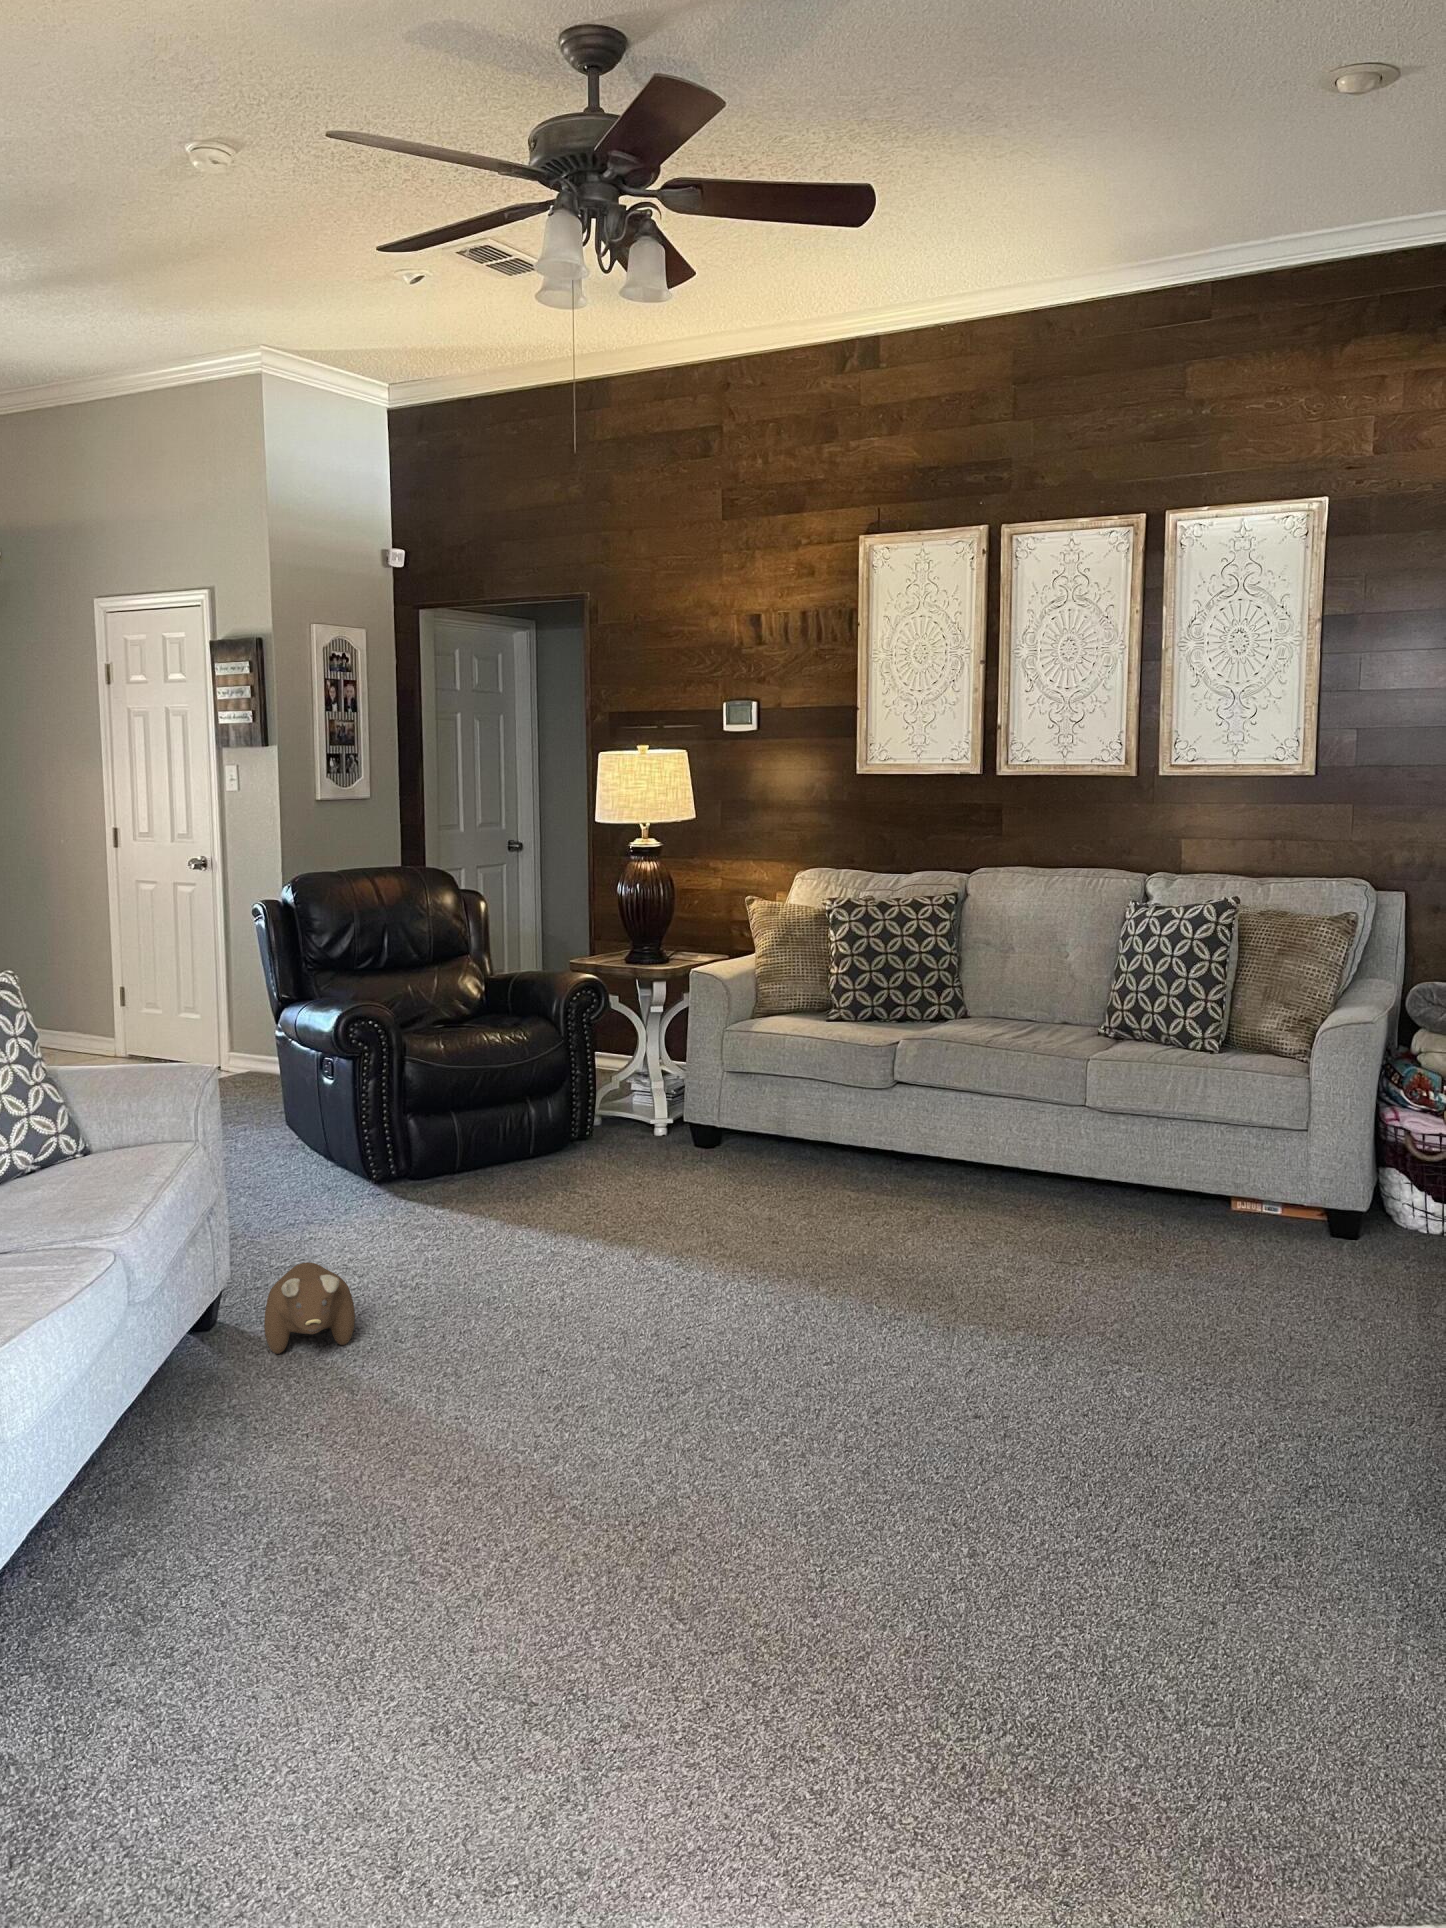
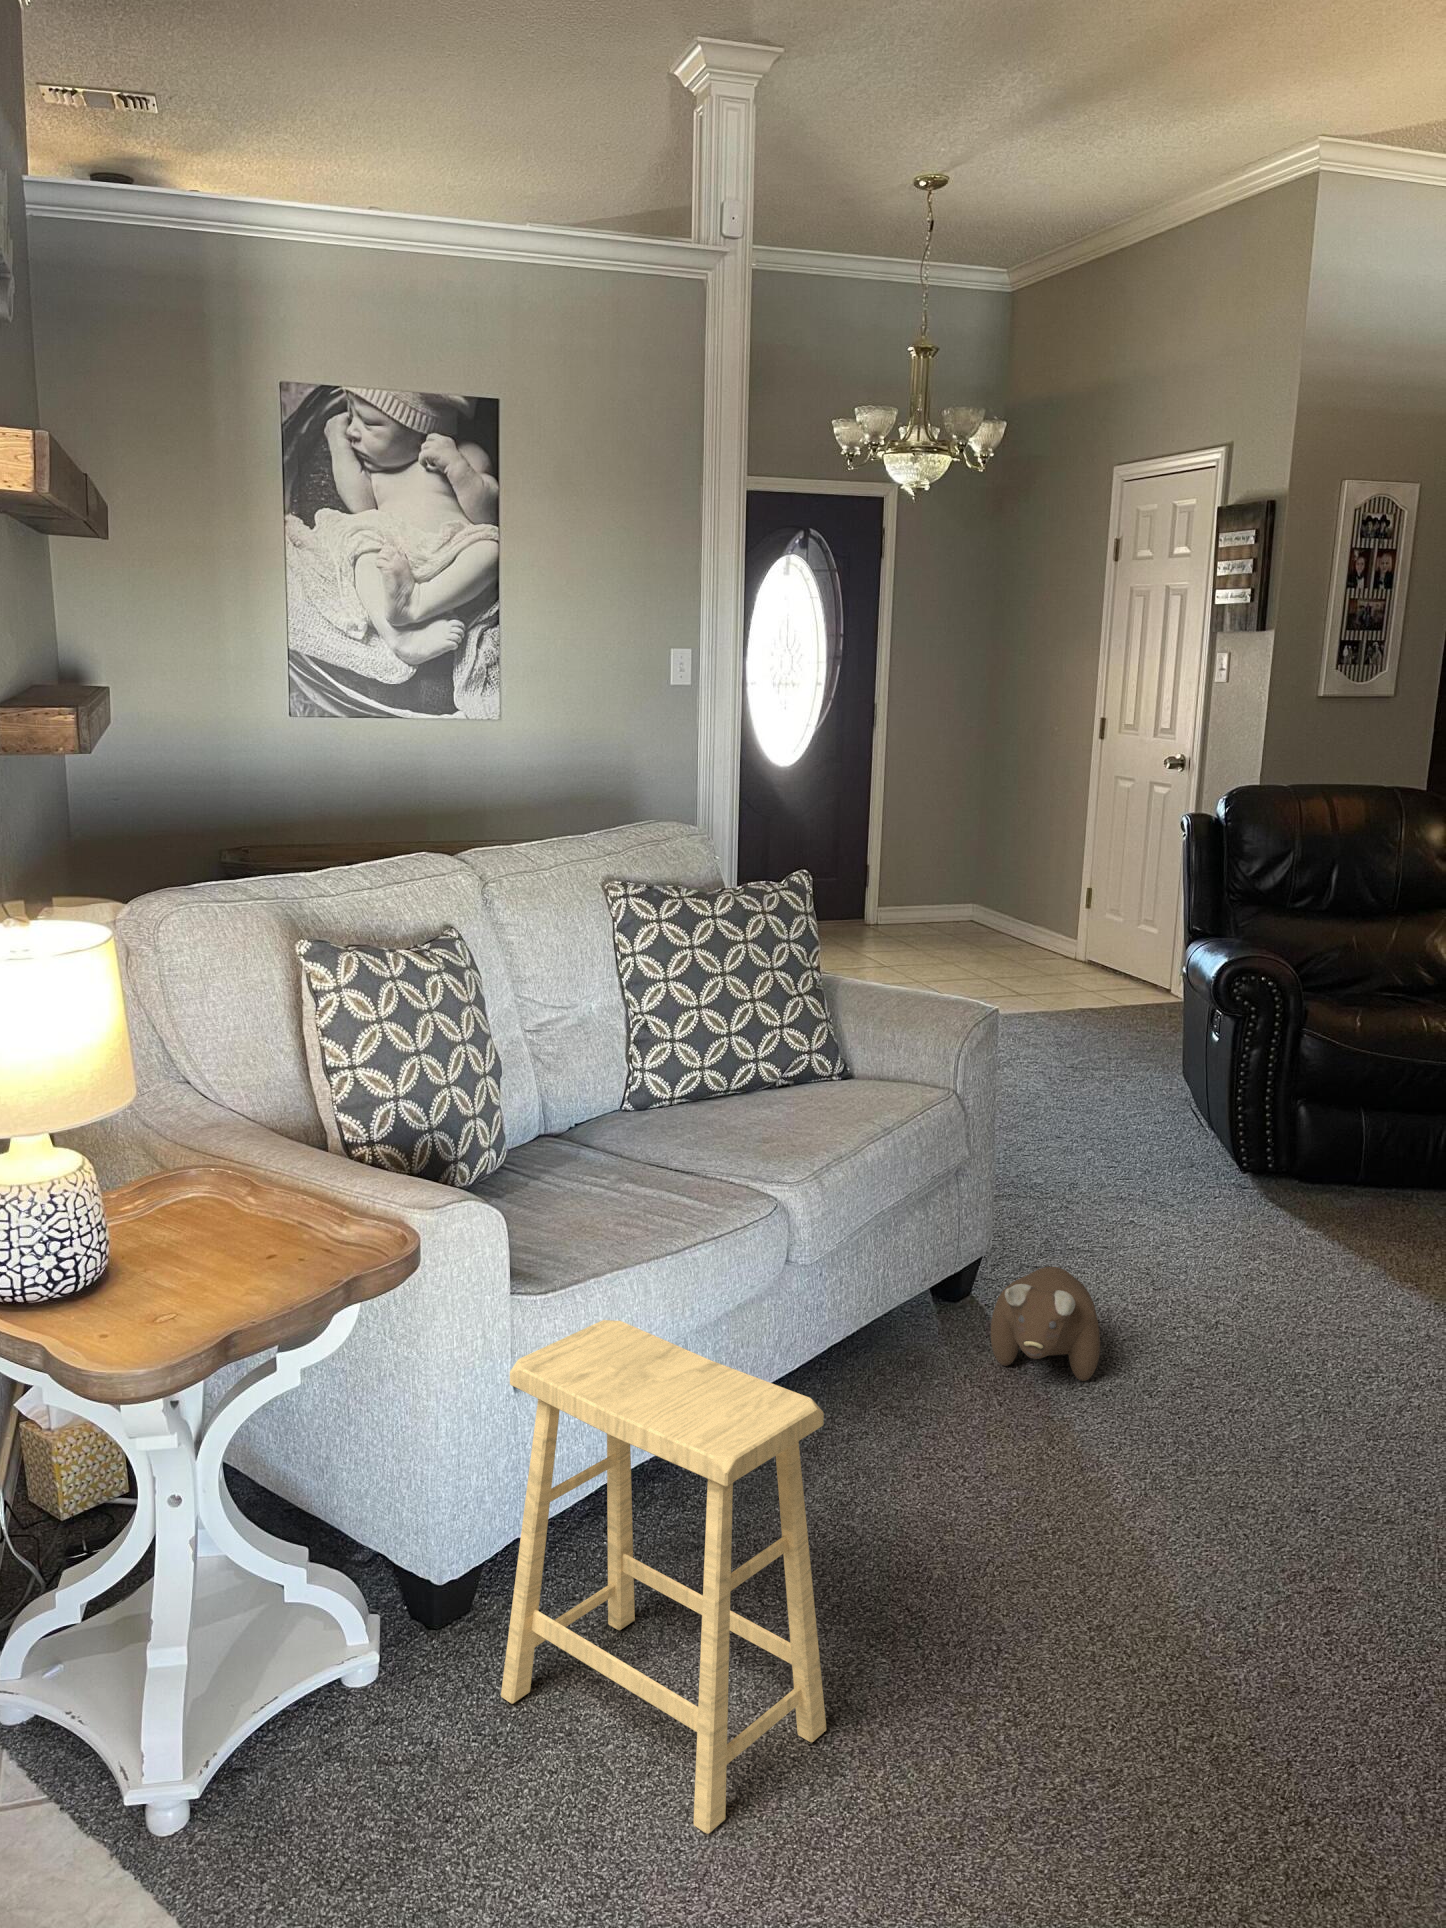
footstool: none [23,1345,320,1708] -> present [501,1320,826,1834]

